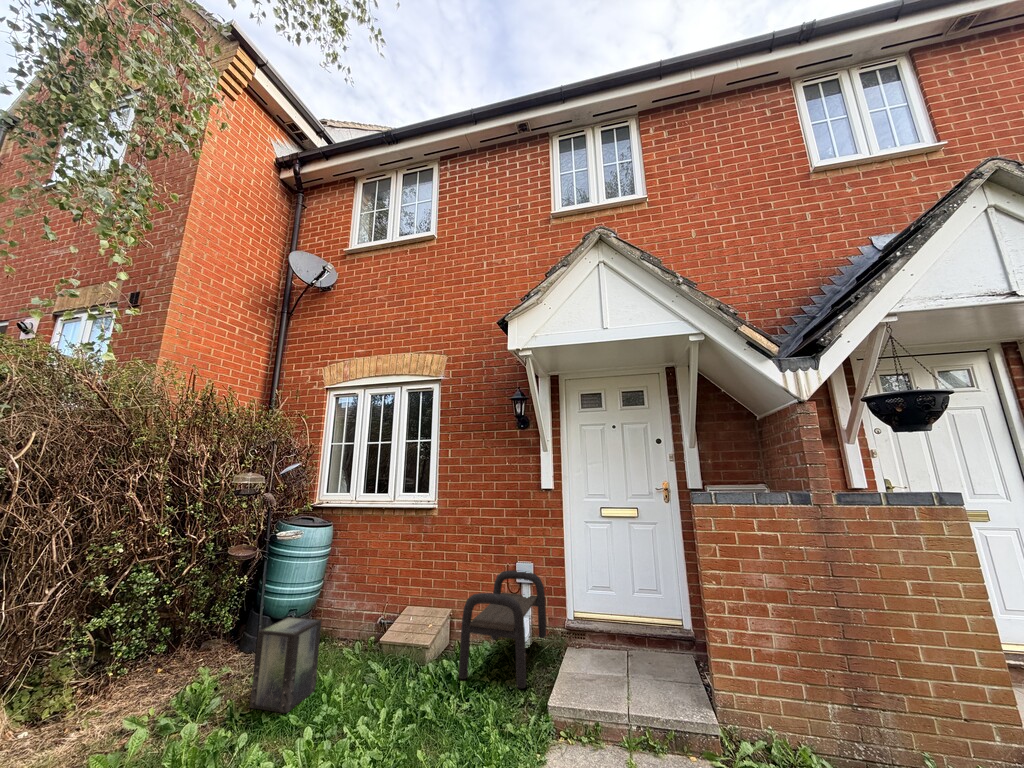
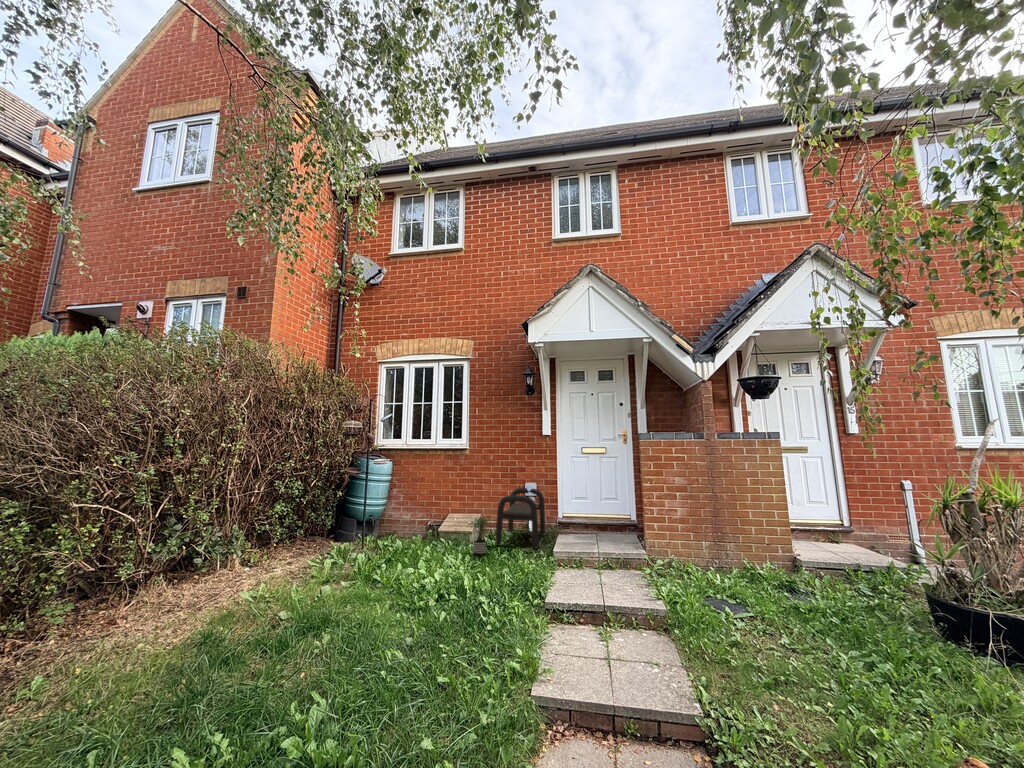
storage box: present [250,617,321,713] -> none [376,509,412,558]
potted plant: none [402,633,446,708] -> present [468,517,490,556]

